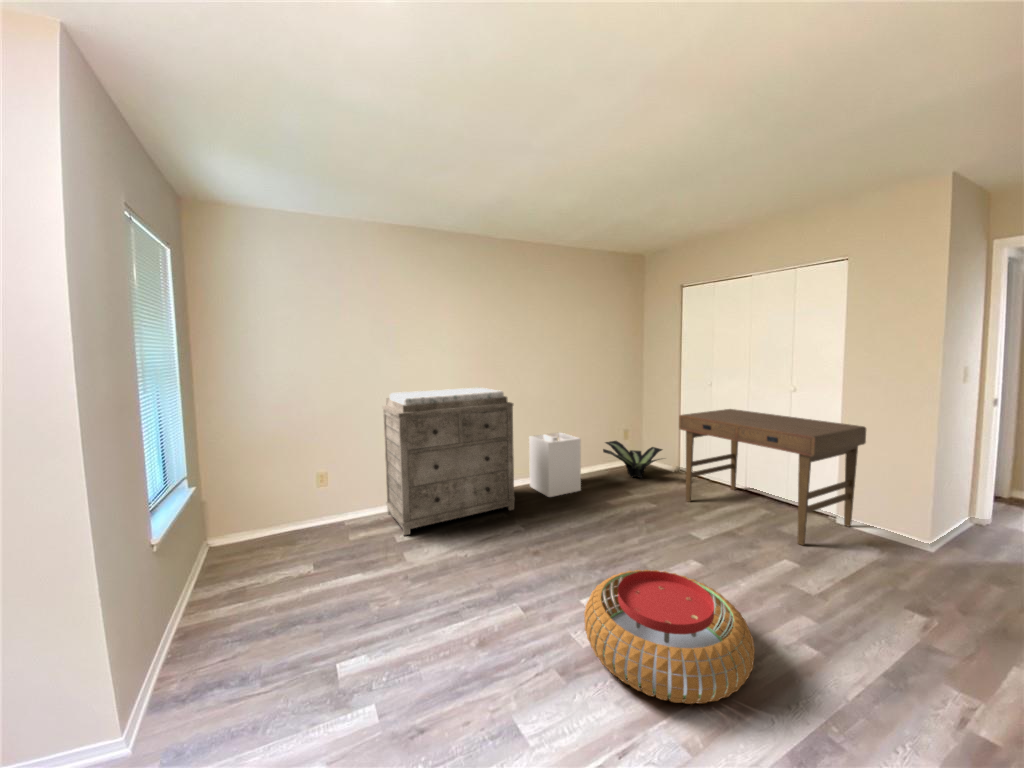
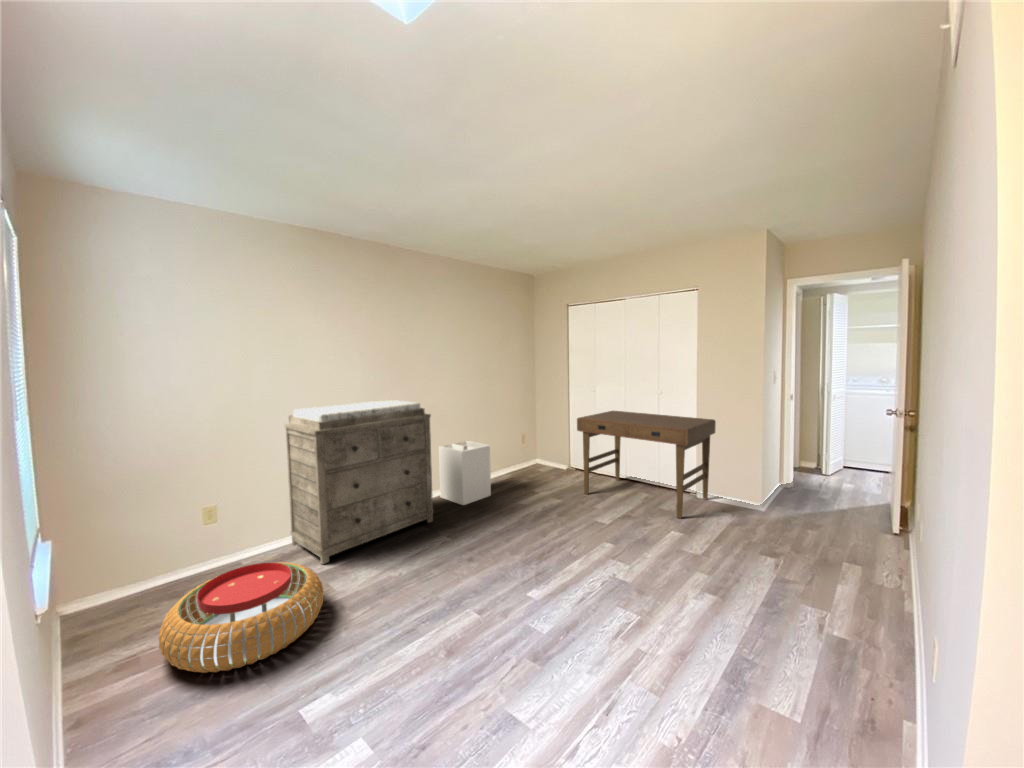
potted plant: present [603,441,662,479] -> none [505,445,564,479]
pouf: present [584,570,755,704] -> present [158,562,324,673]

